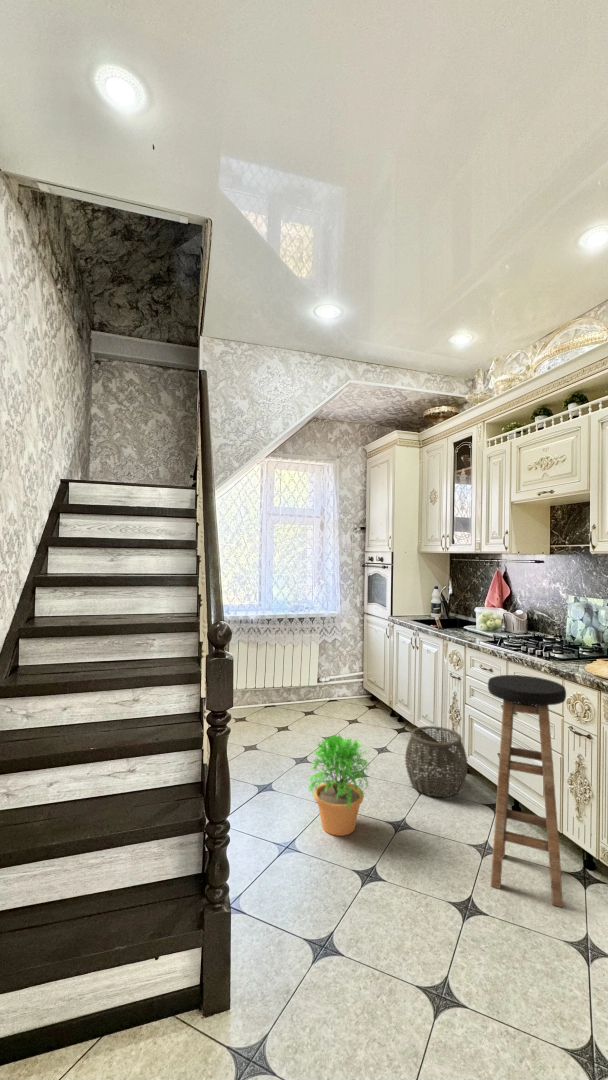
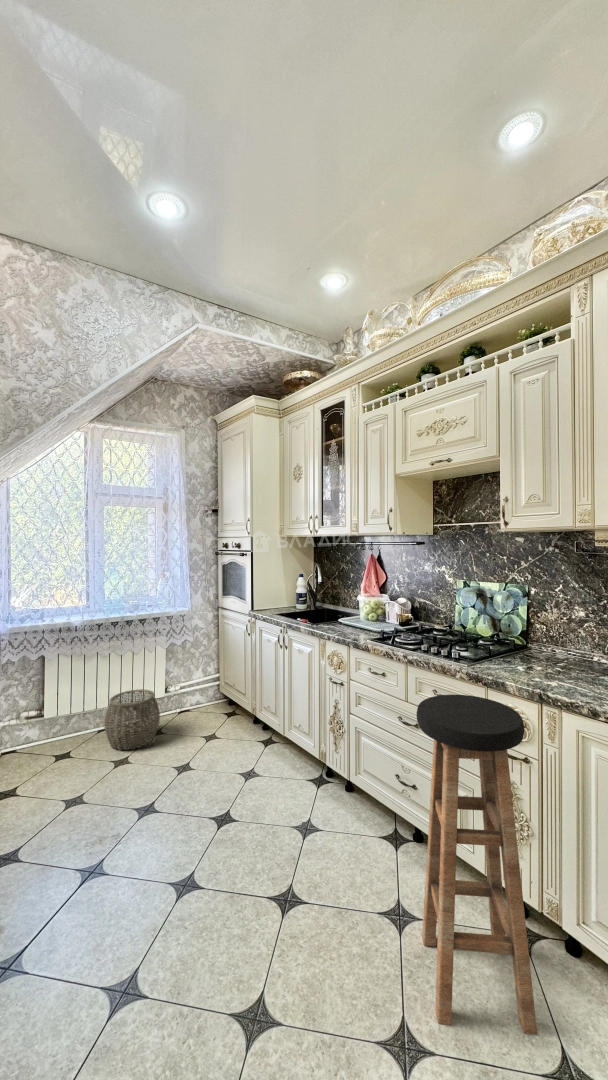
woven basket: present [405,726,468,798] -> present [104,689,160,750]
potted plant: present [308,735,368,836] -> none [146,807,251,984]

